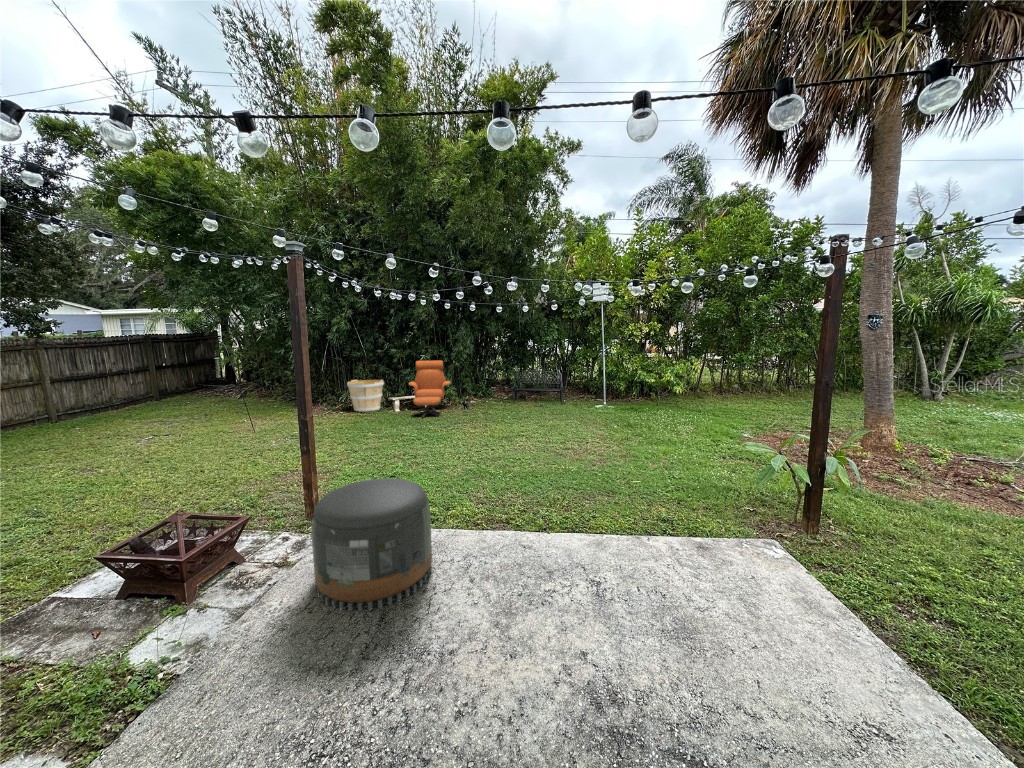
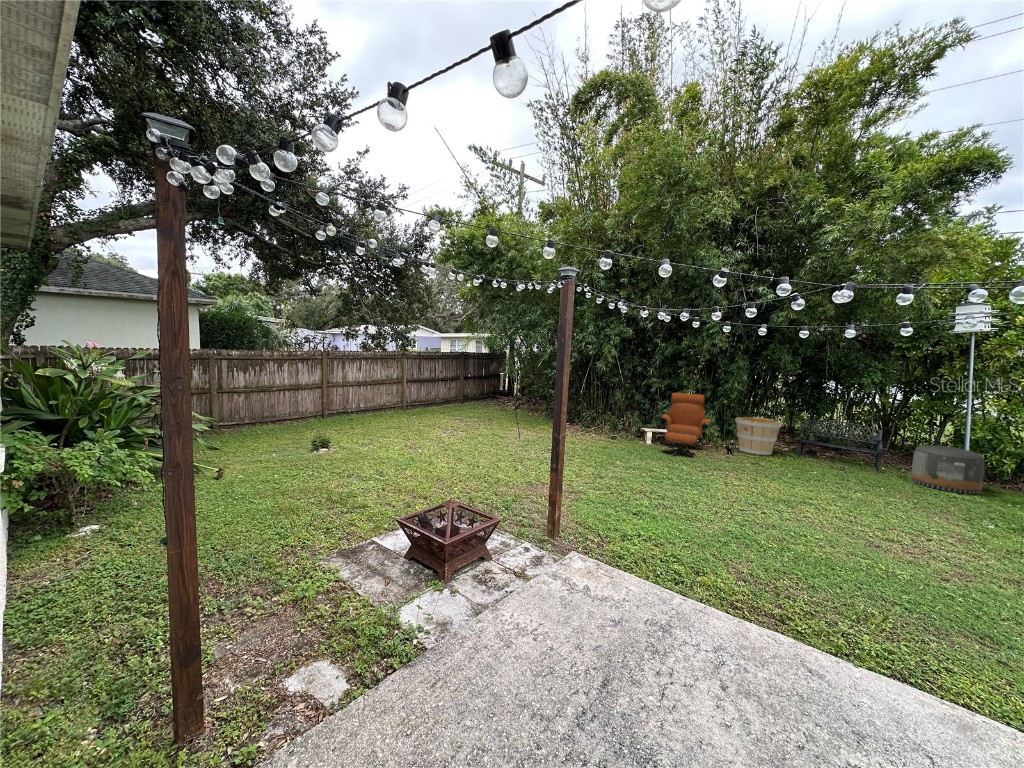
wooden bucket: present [347,380,384,412] -> present [736,417,781,455]
pouf: present [311,478,432,611] -> present [911,445,985,494]

